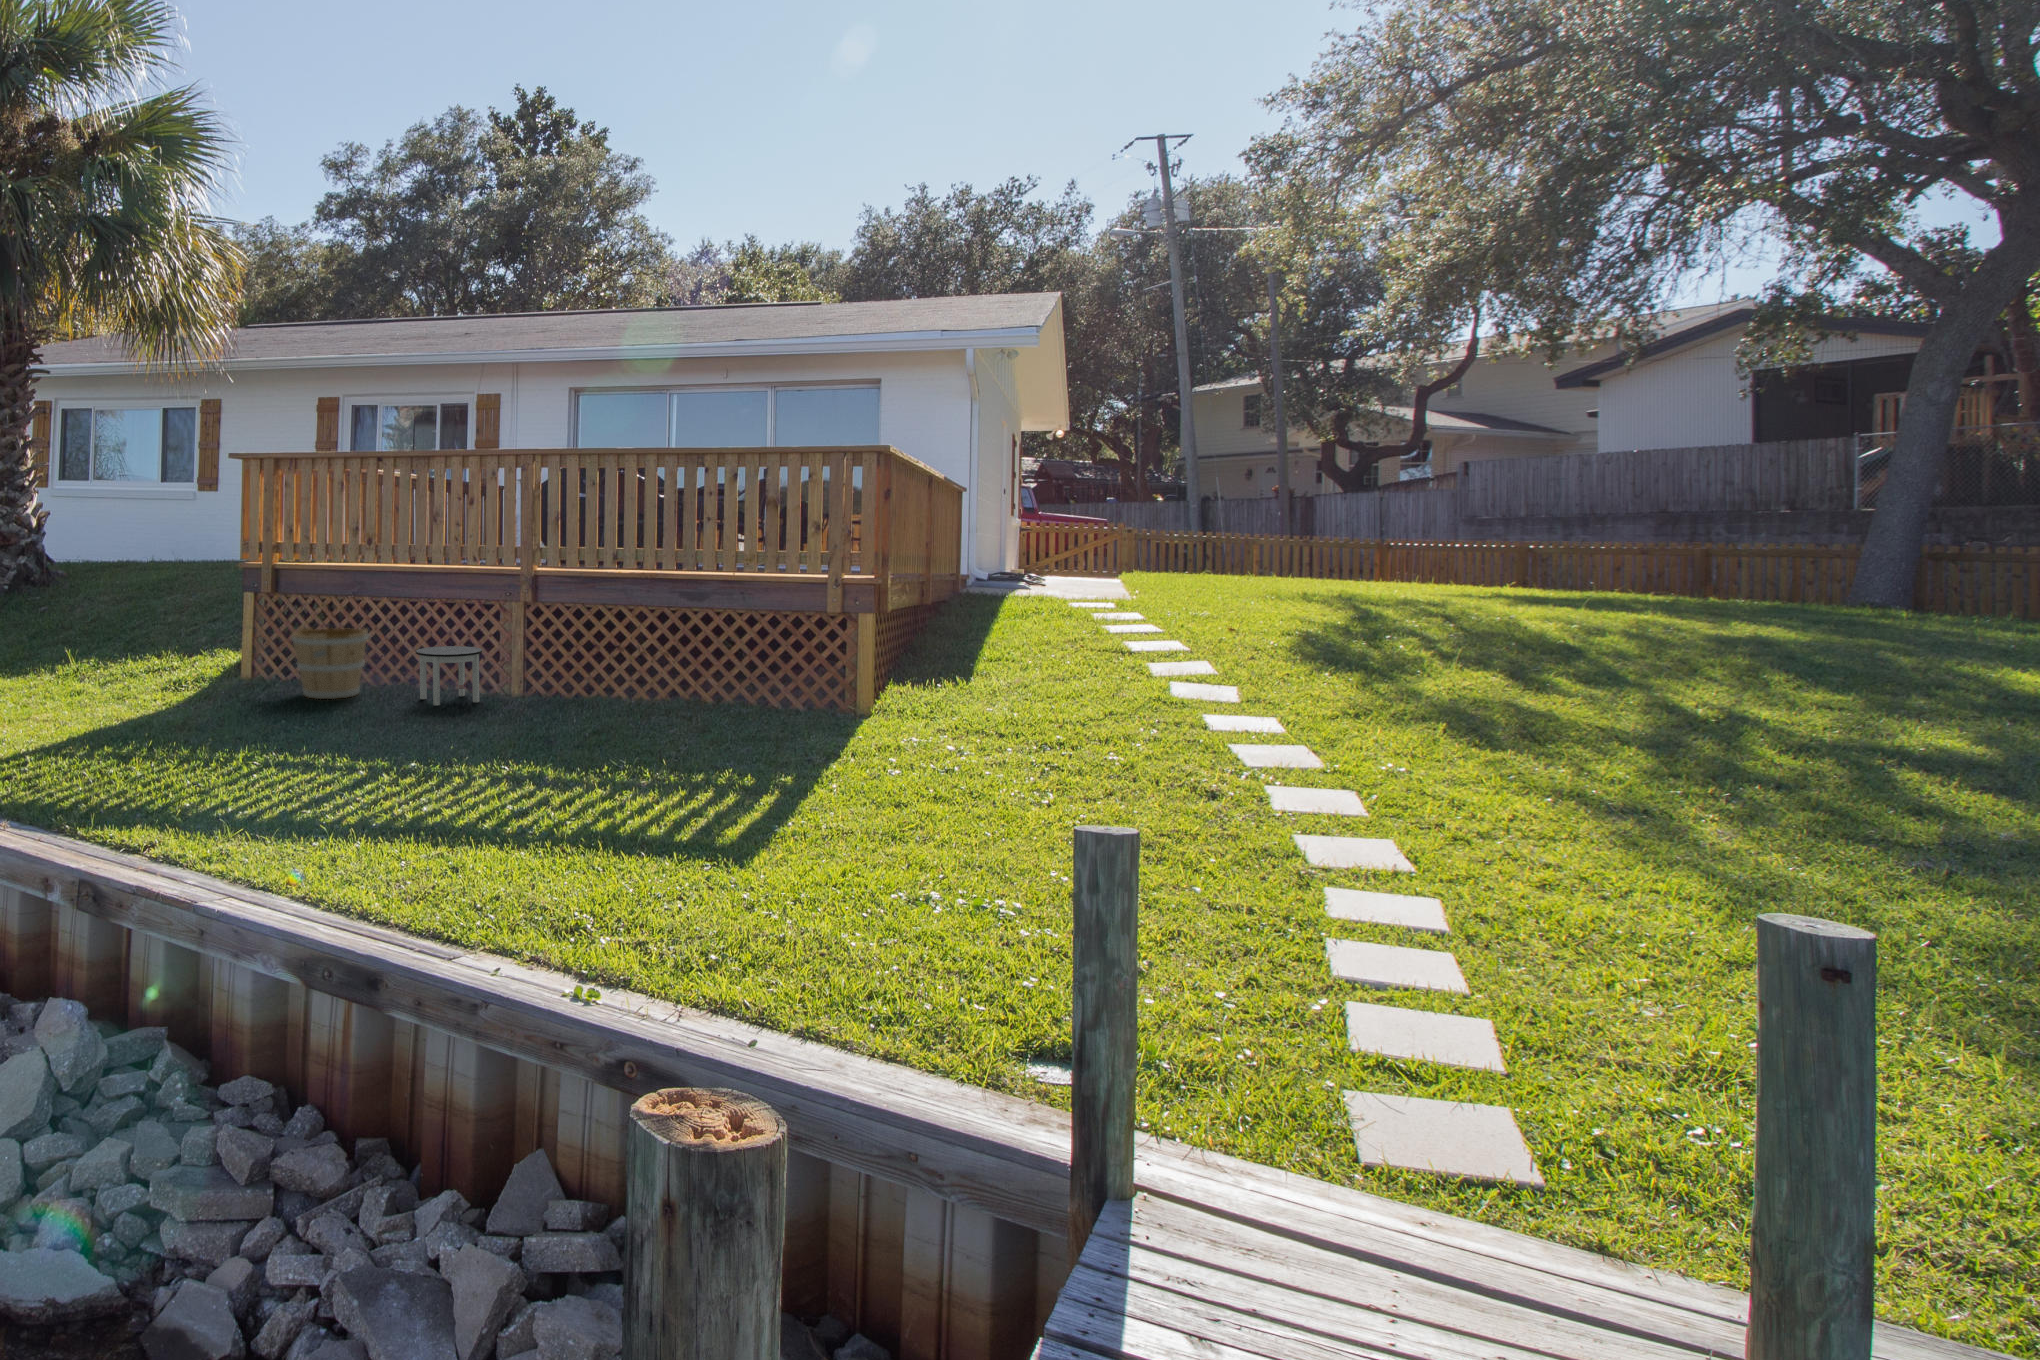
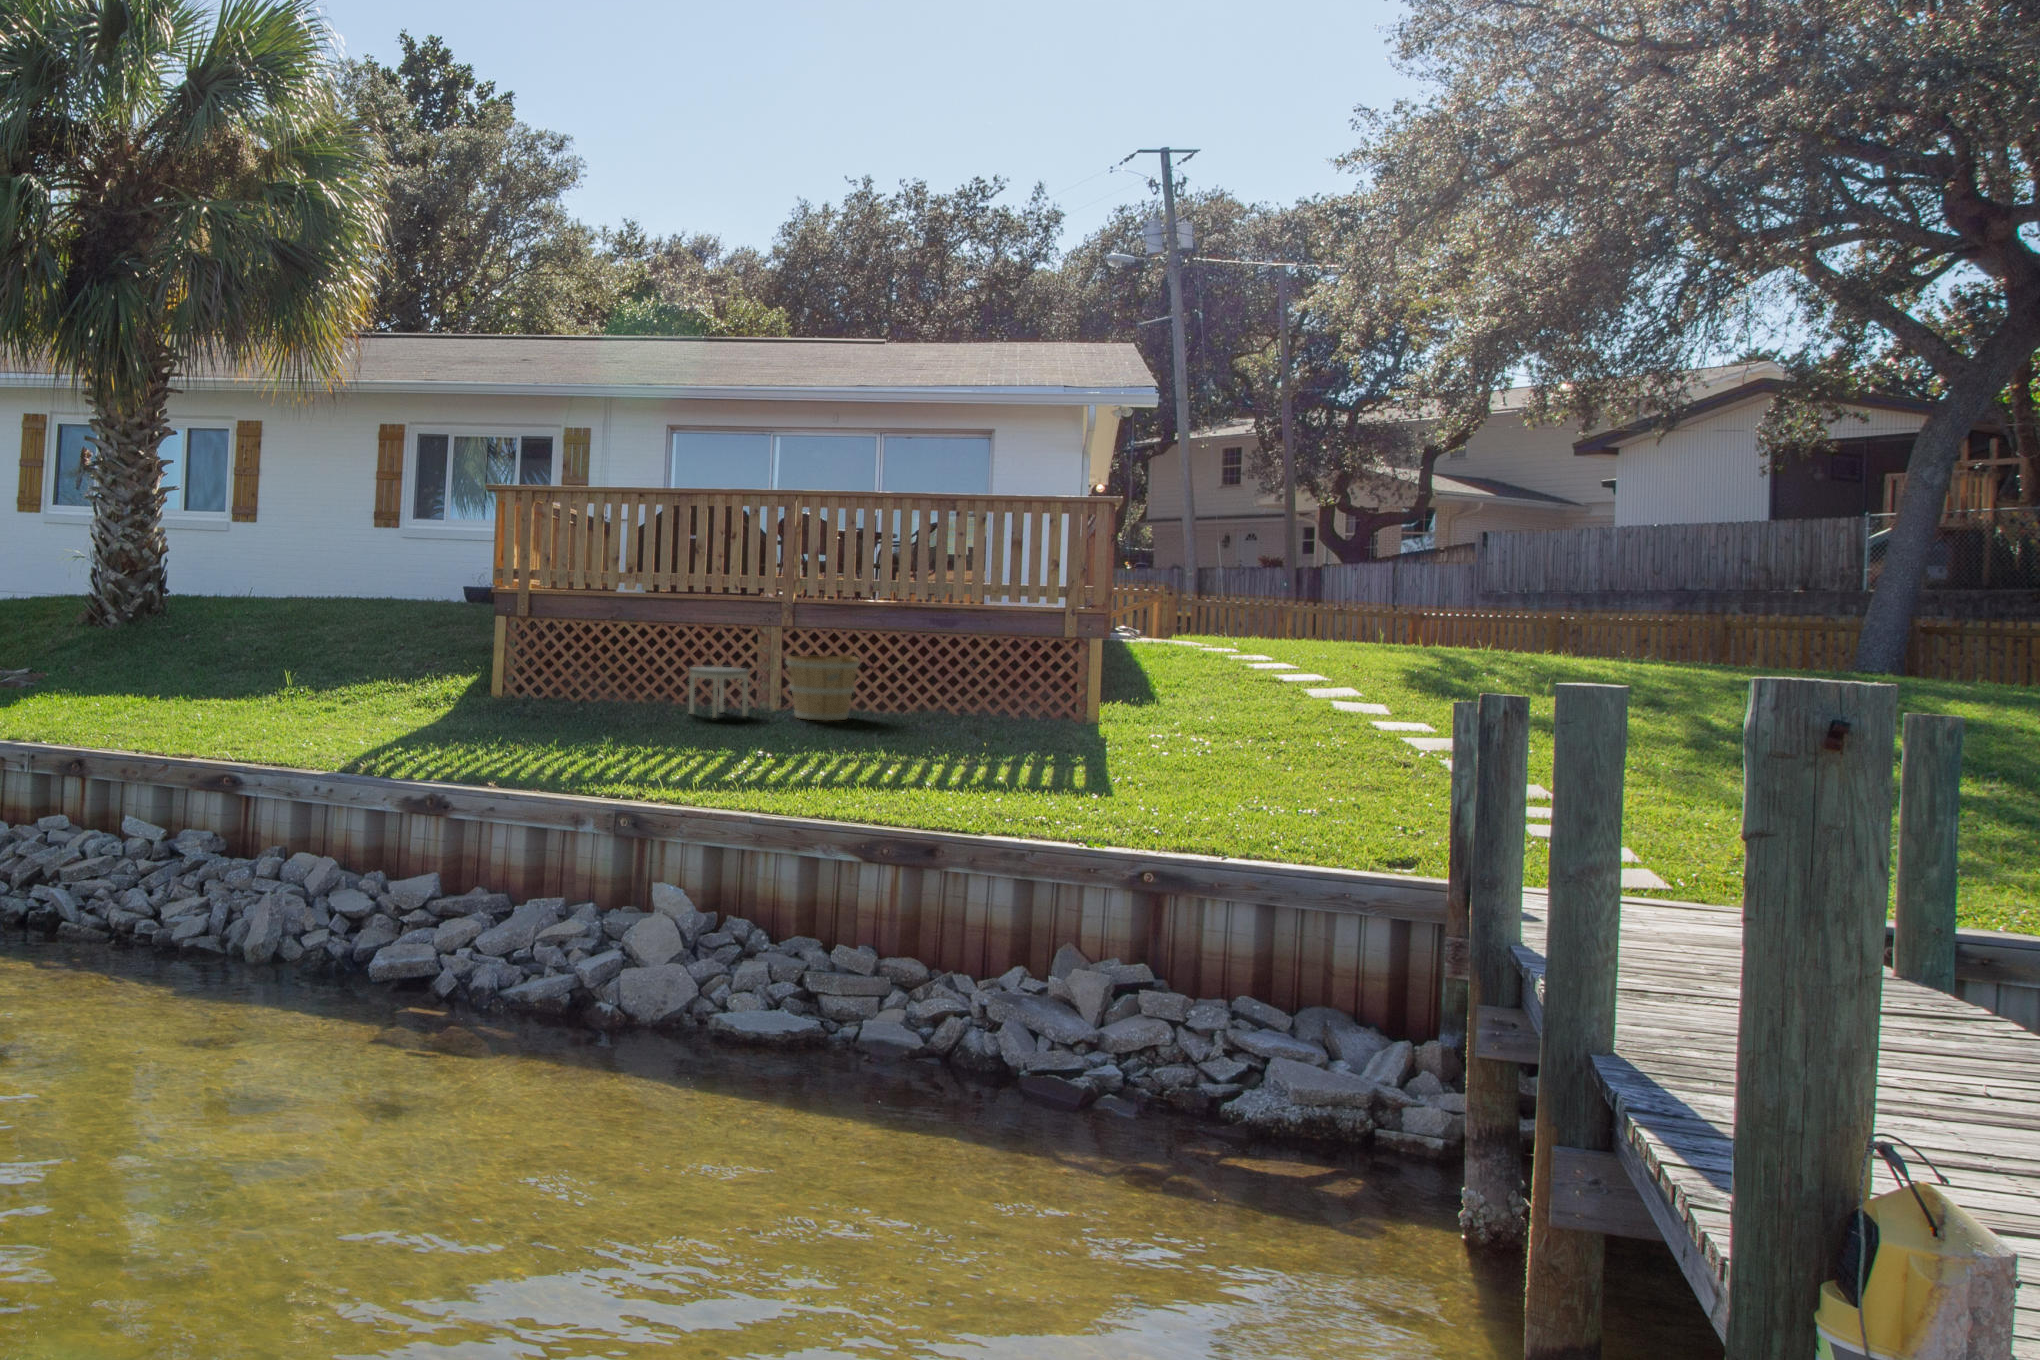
wooden bucket: present [292,628,369,699] -> present [786,655,860,721]

